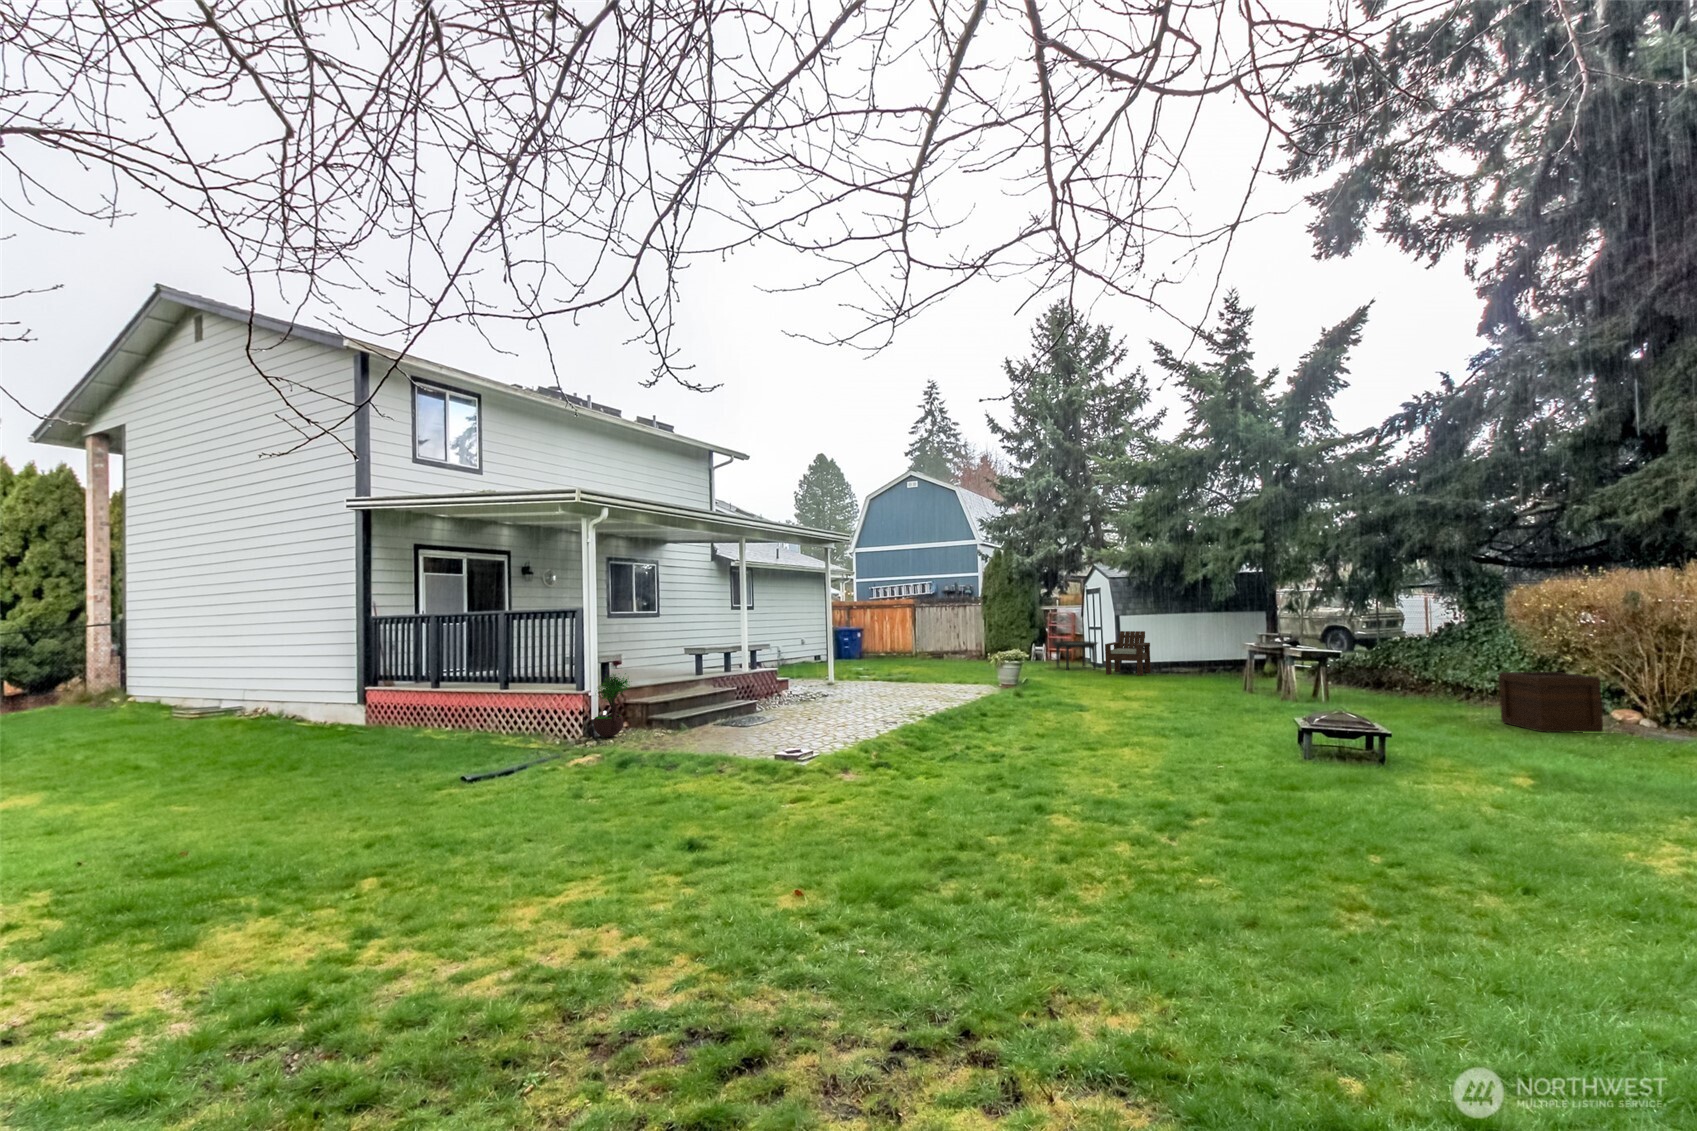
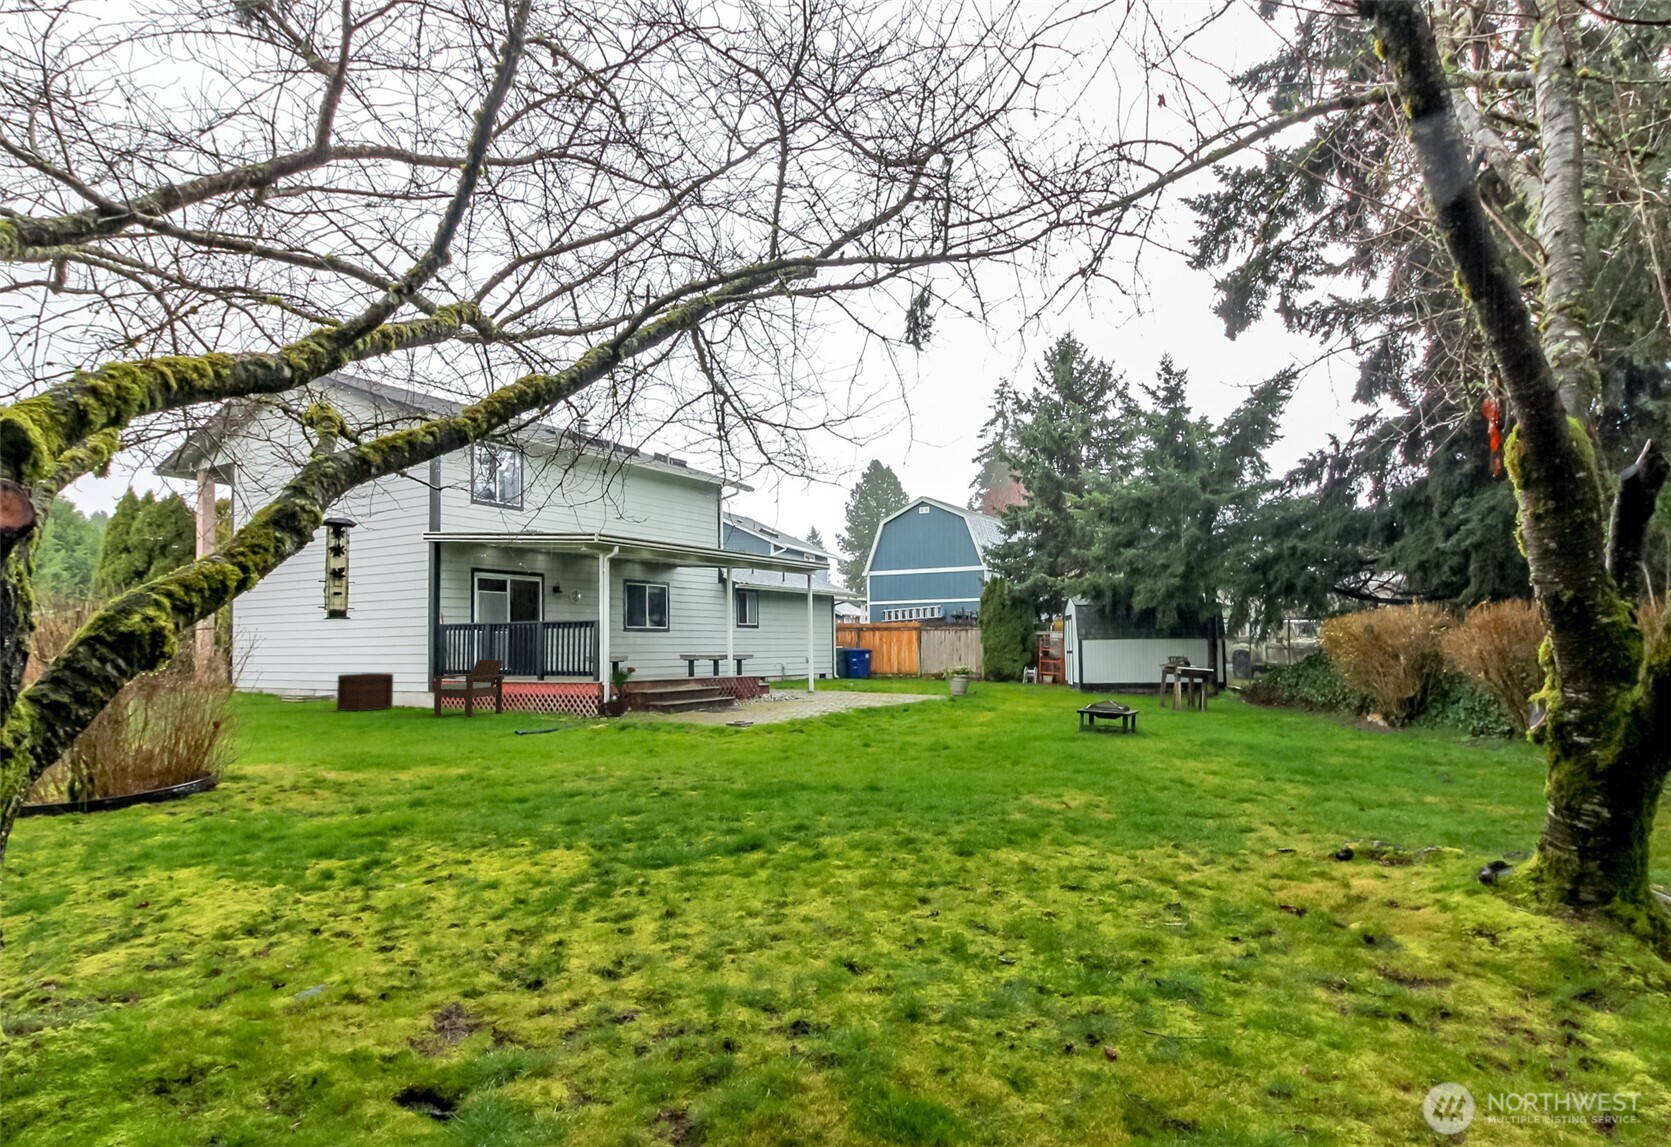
chair: present [1105,631,1151,676] -> present [434,660,504,717]
round table: present [1053,641,1097,670] -> none [1025,660,1067,686]
wooden crate: present [1499,672,1603,732] -> present [337,673,393,711]

